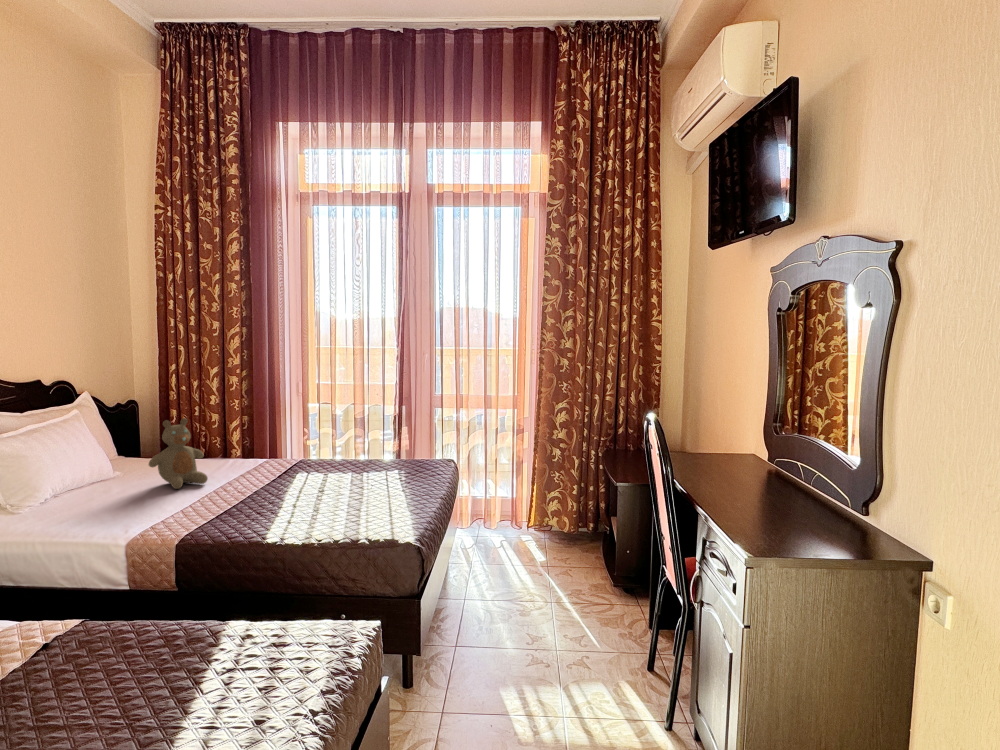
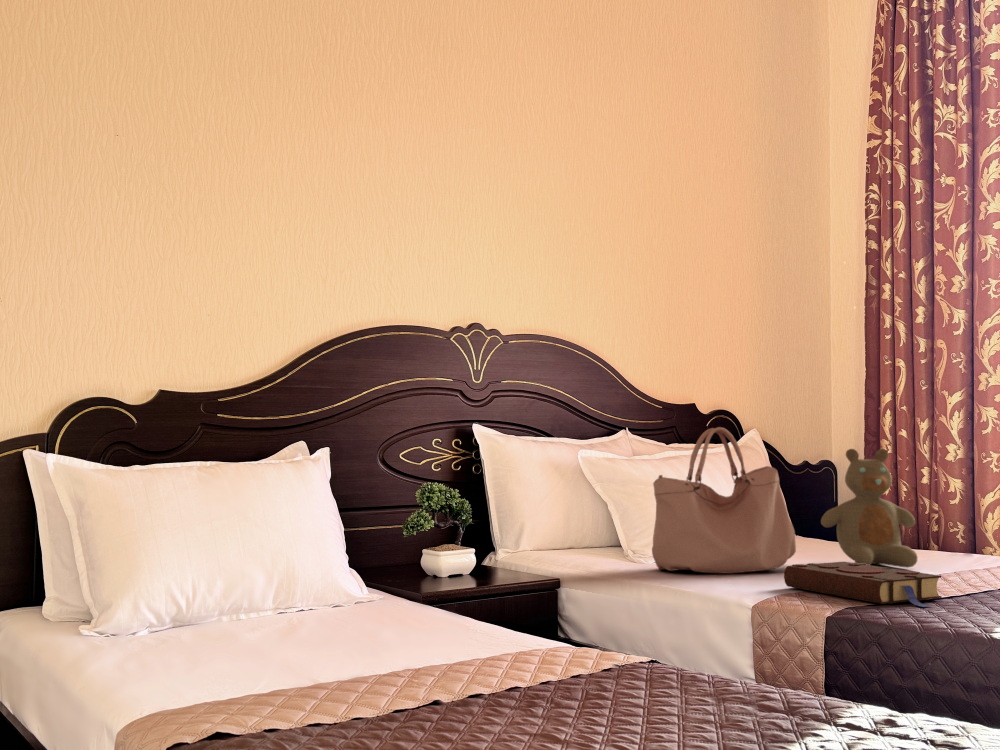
handbag: none [36,425,138,523] -> present [652,427,796,574]
book: none [141,499,233,529] -> present [784,562,942,607]

